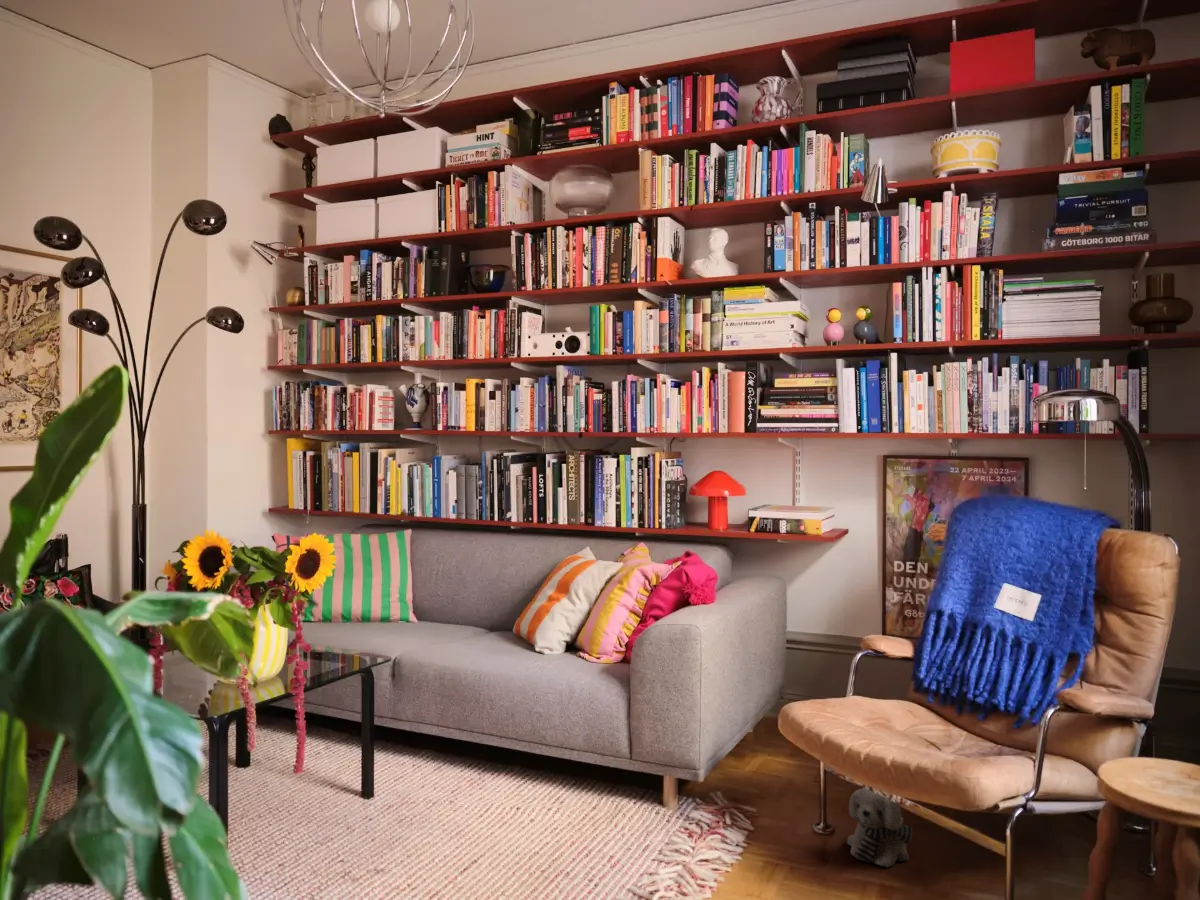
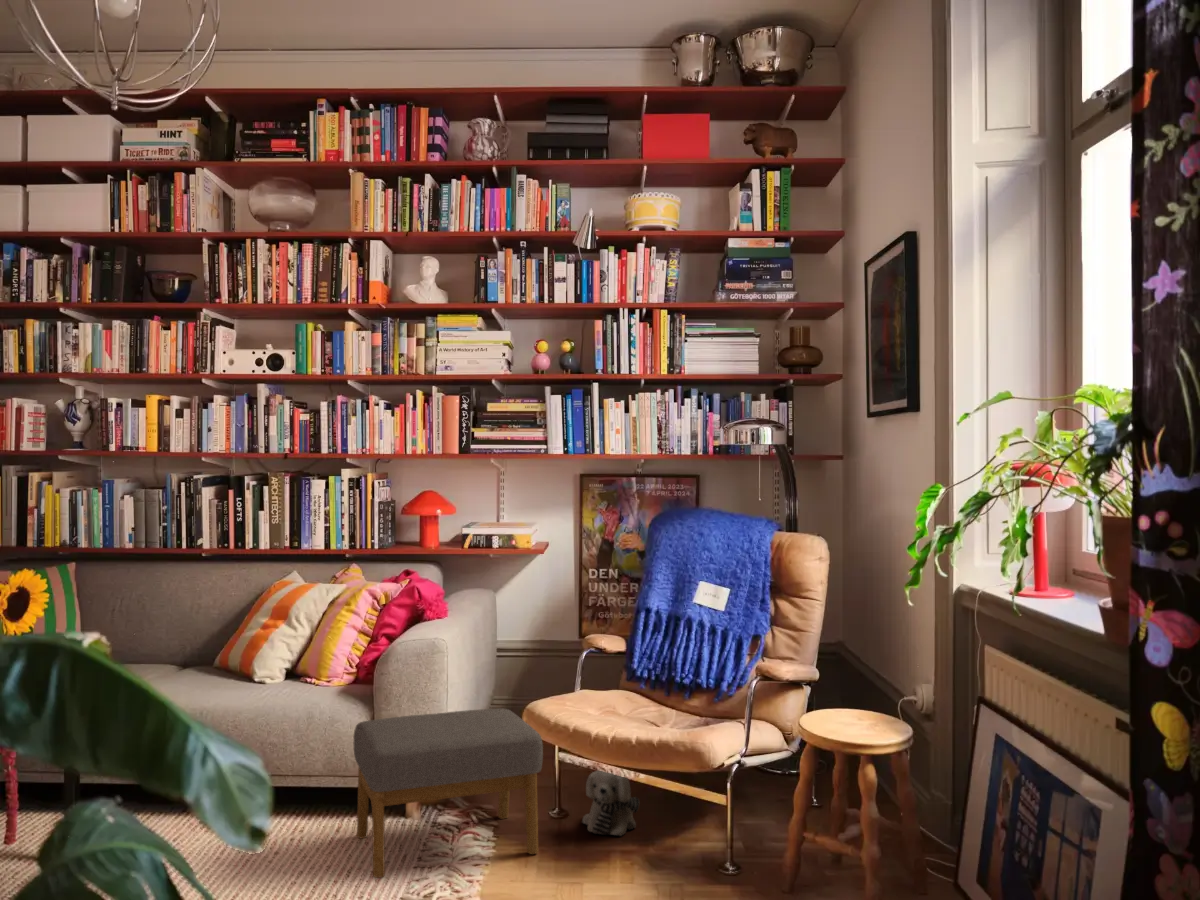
footstool: none [603,703,792,871] -> present [354,708,543,878]

